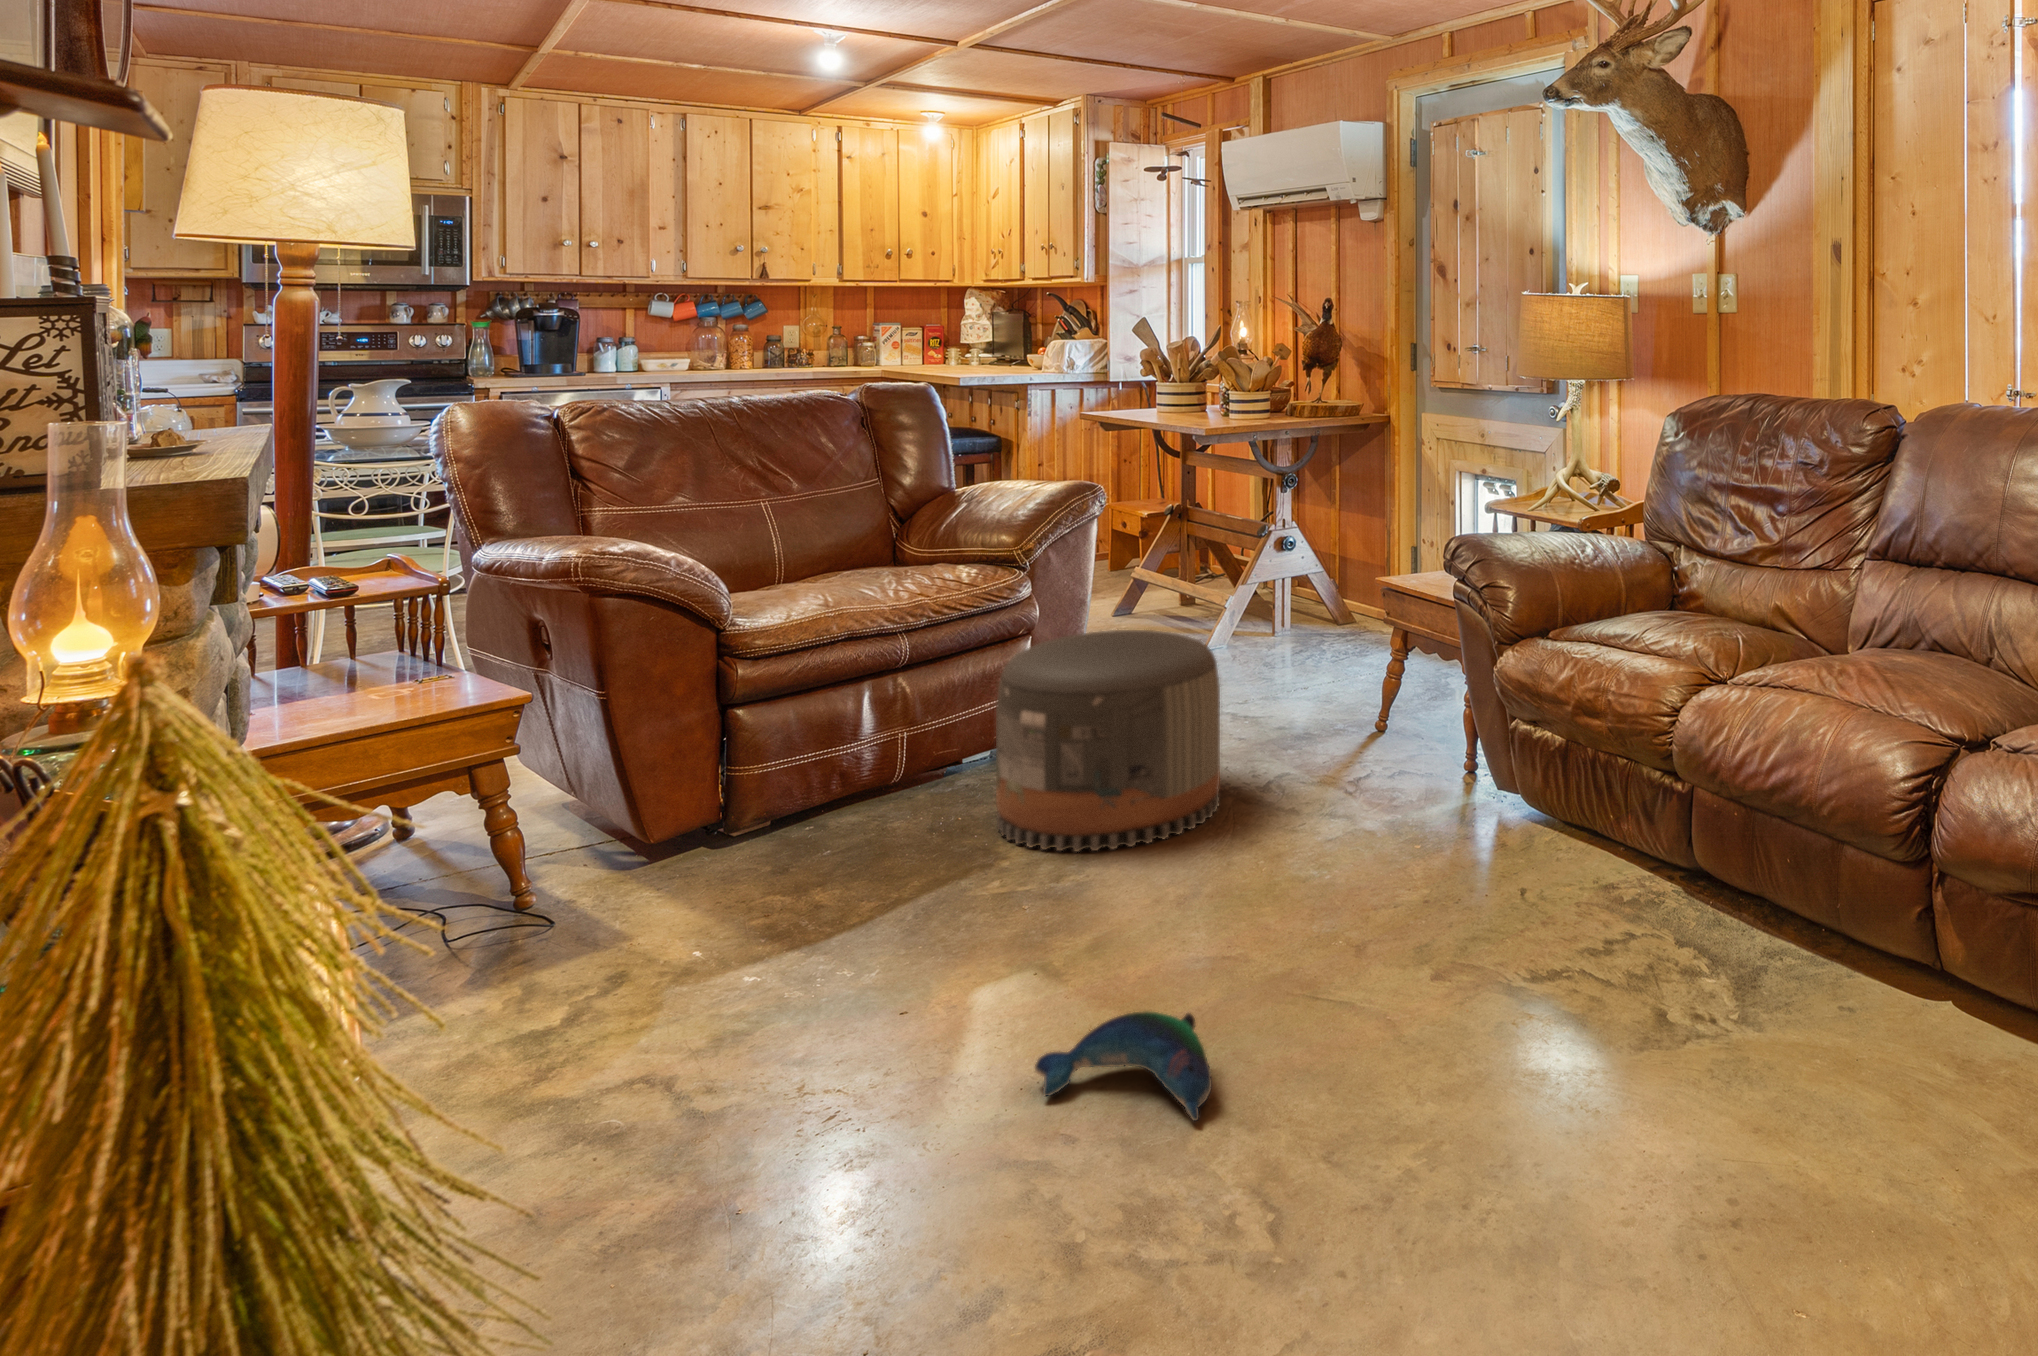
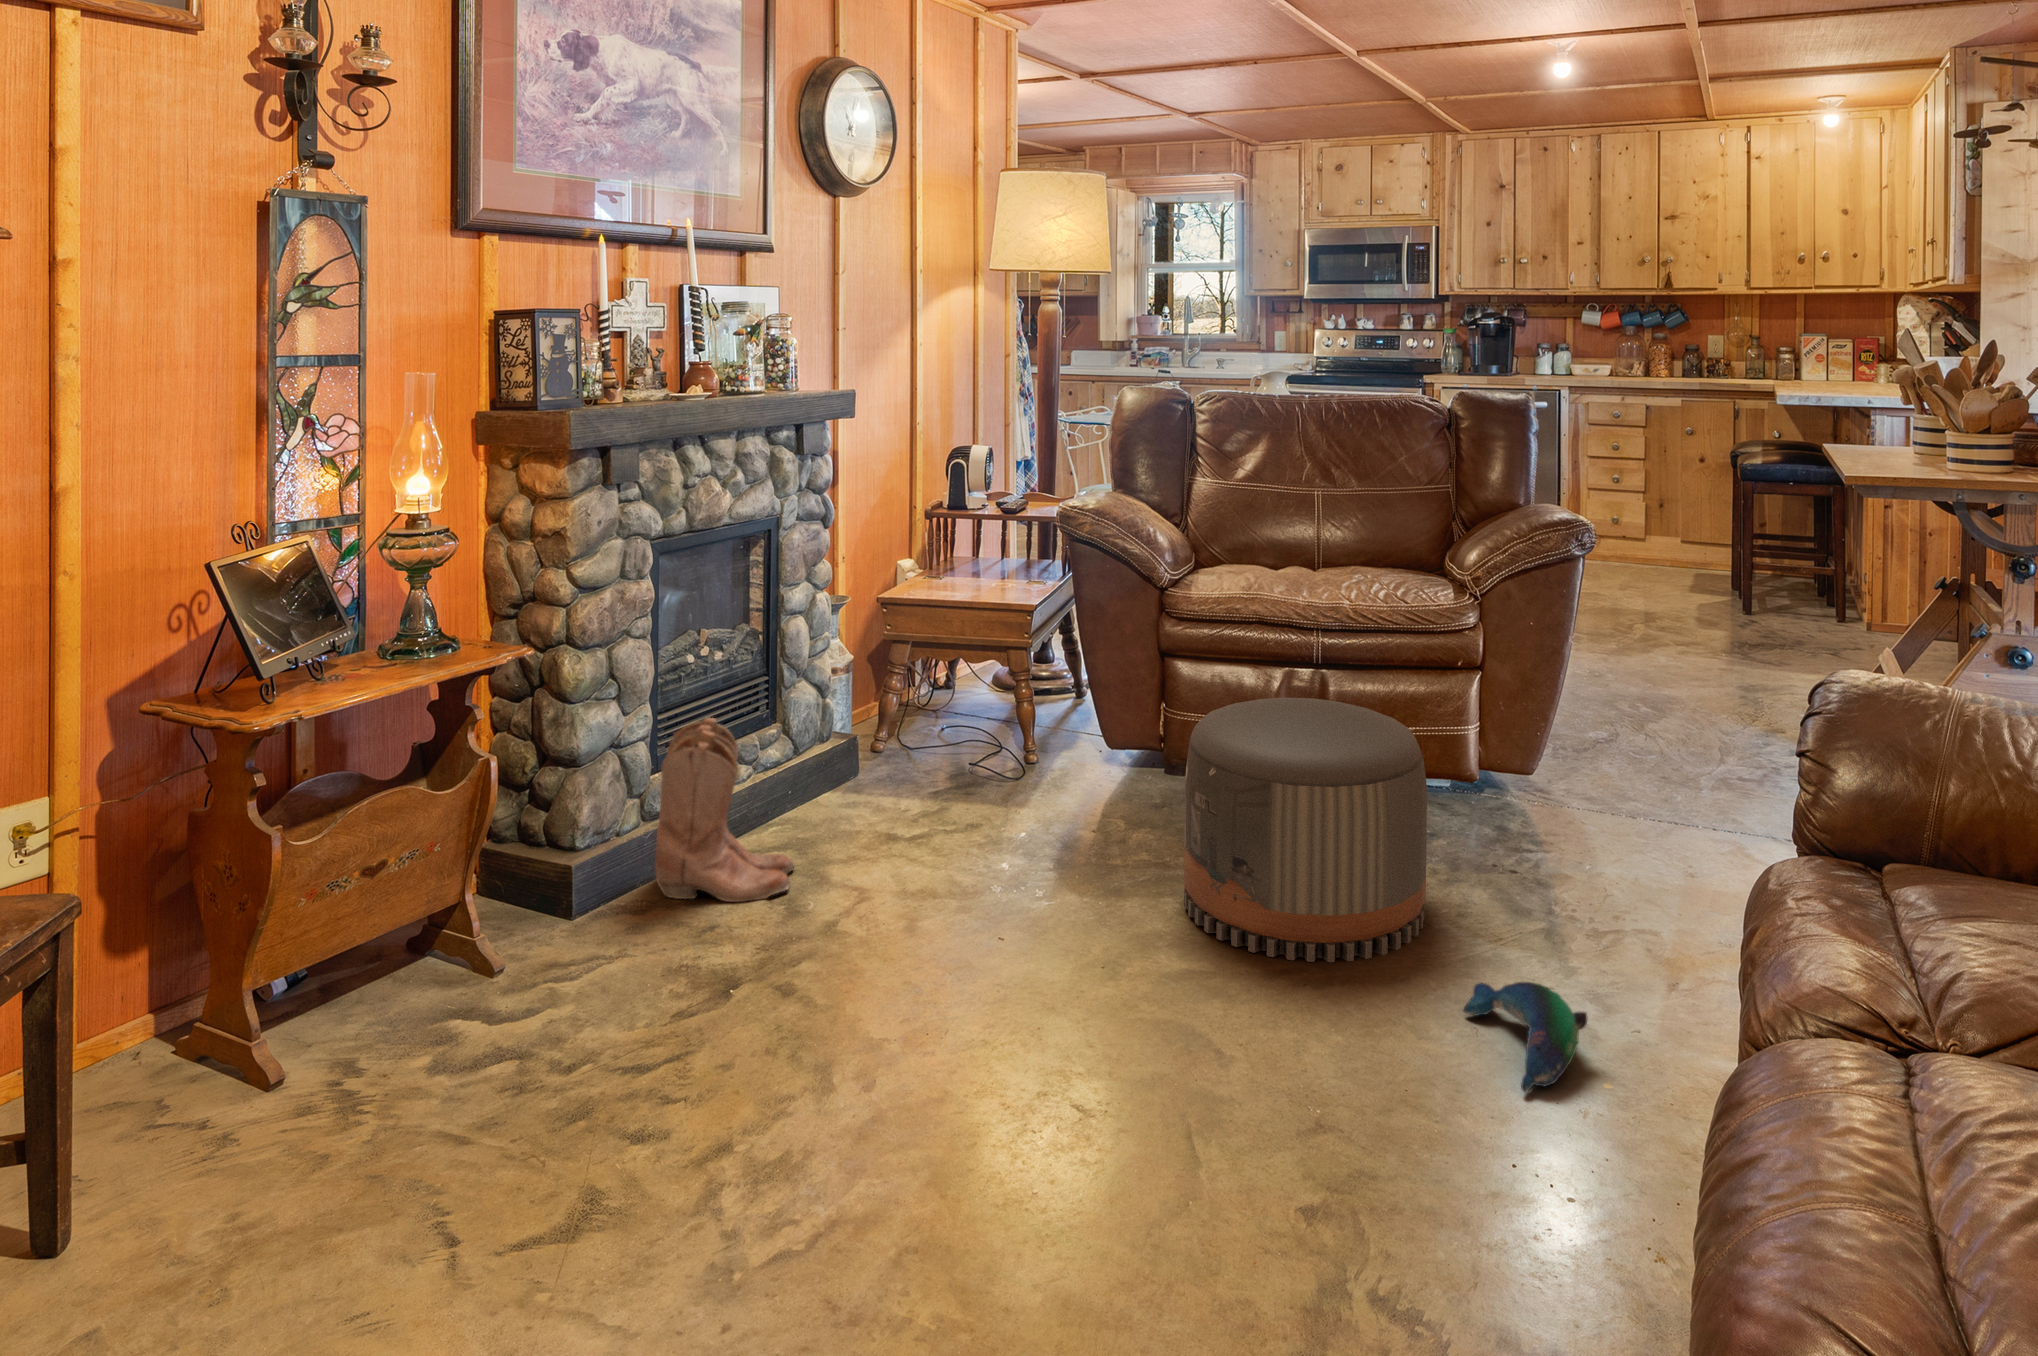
boots: none [383,862,633,1129] -> present [655,718,794,902]
plush toy: present [1035,1012,1212,1121] -> present [1464,982,1587,1092]

